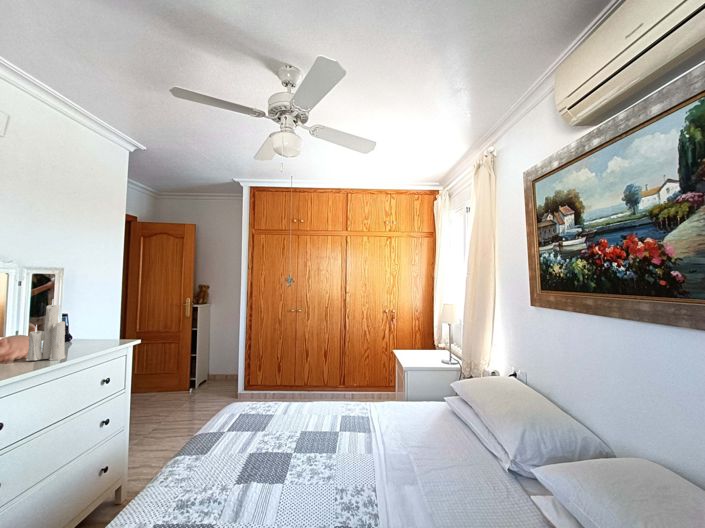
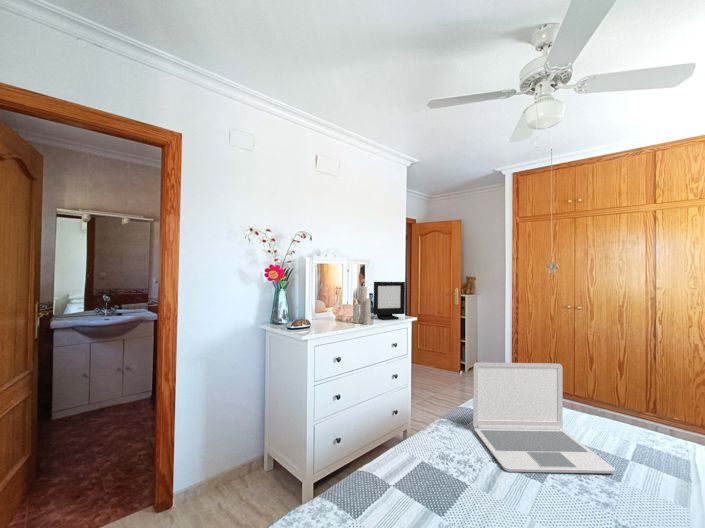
picture frame: none [69,296,125,349] -> present [373,282,405,320]
laptop: none [215,365,332,488] -> present [473,362,615,473]

